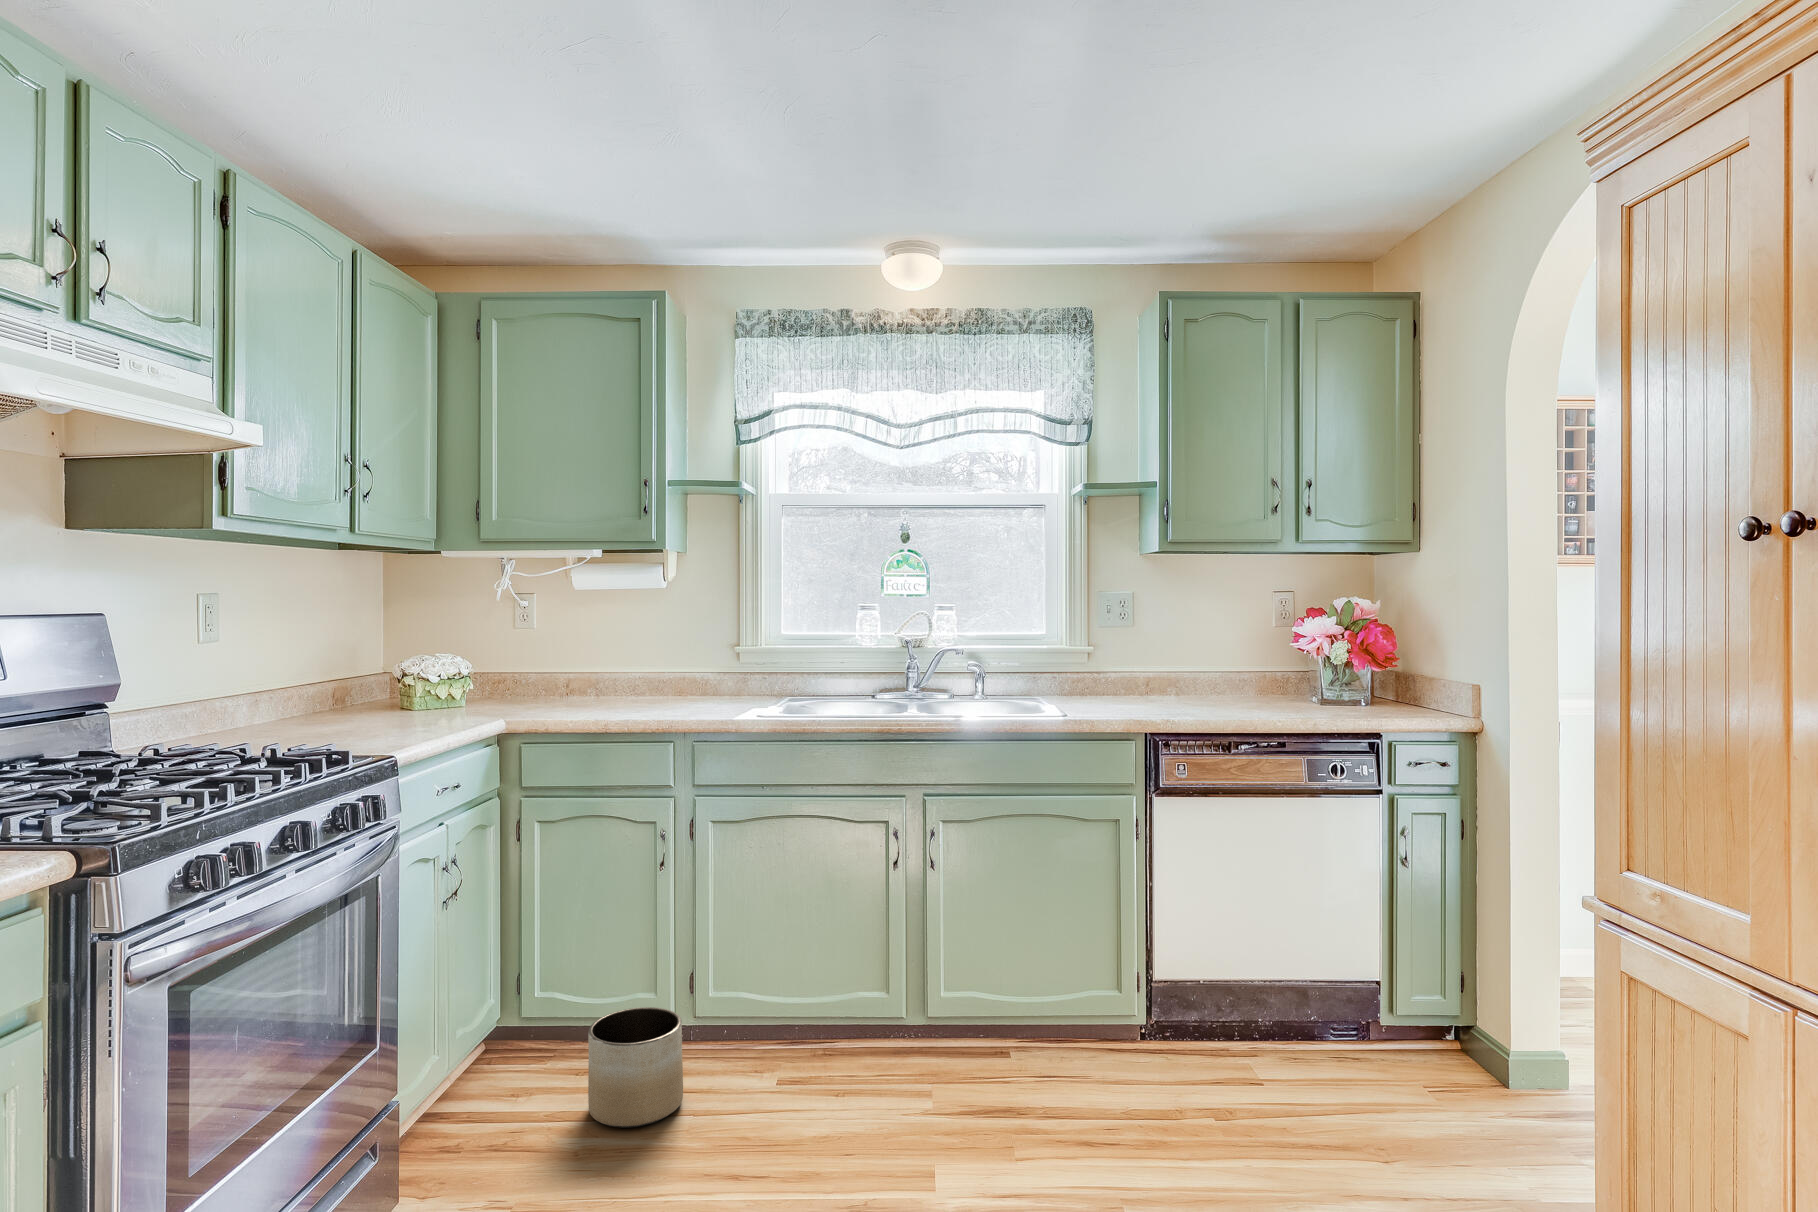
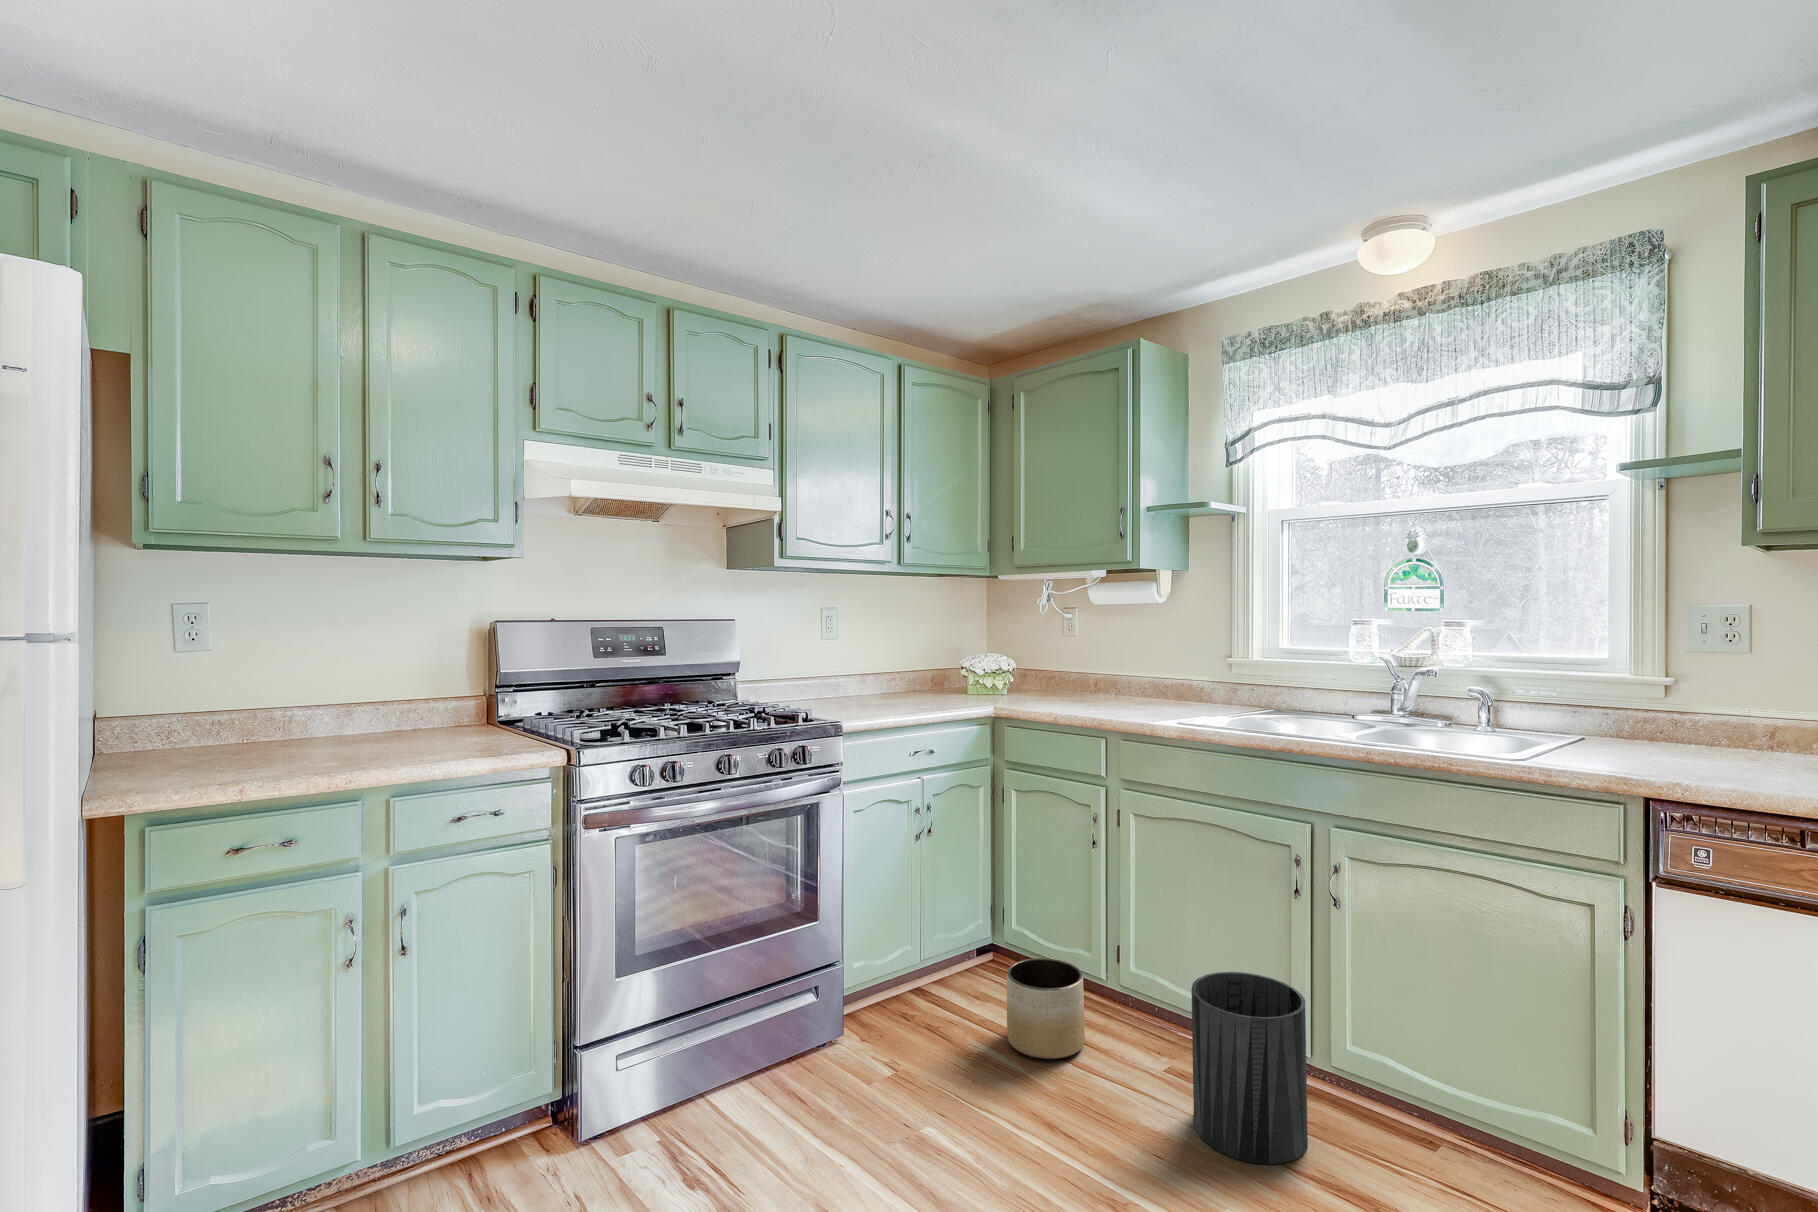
trash can: none [832,950,937,1128] -> present [1191,972,1308,1164]

